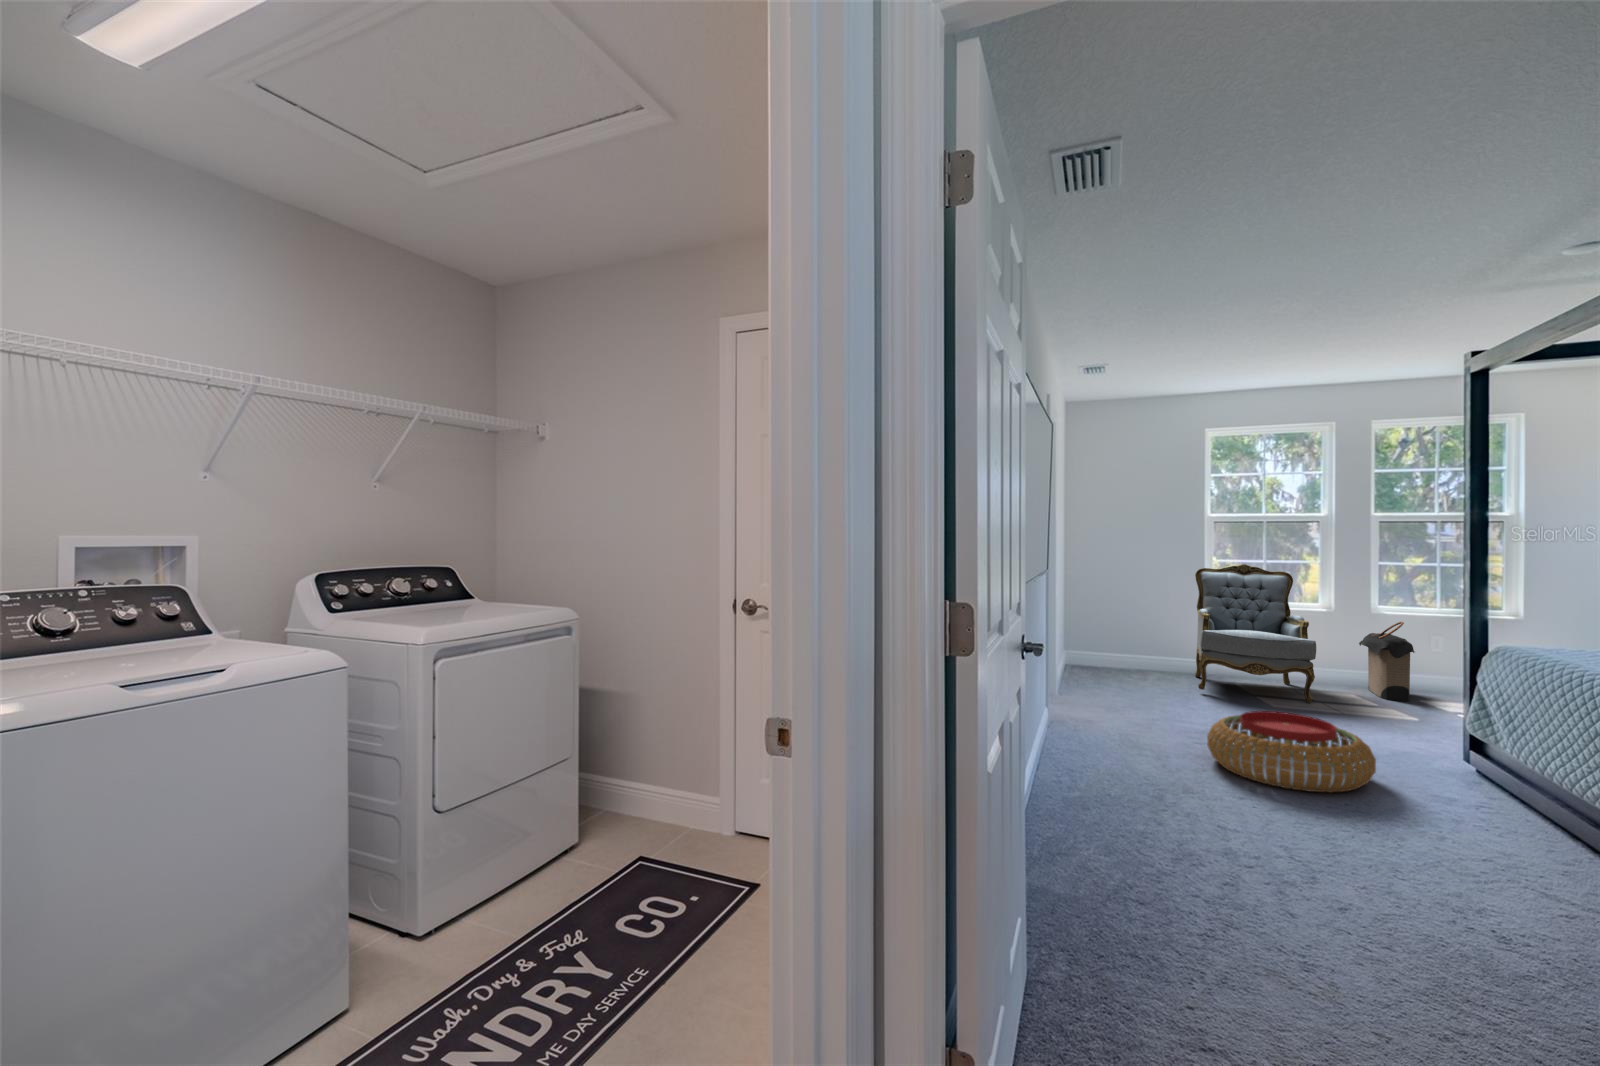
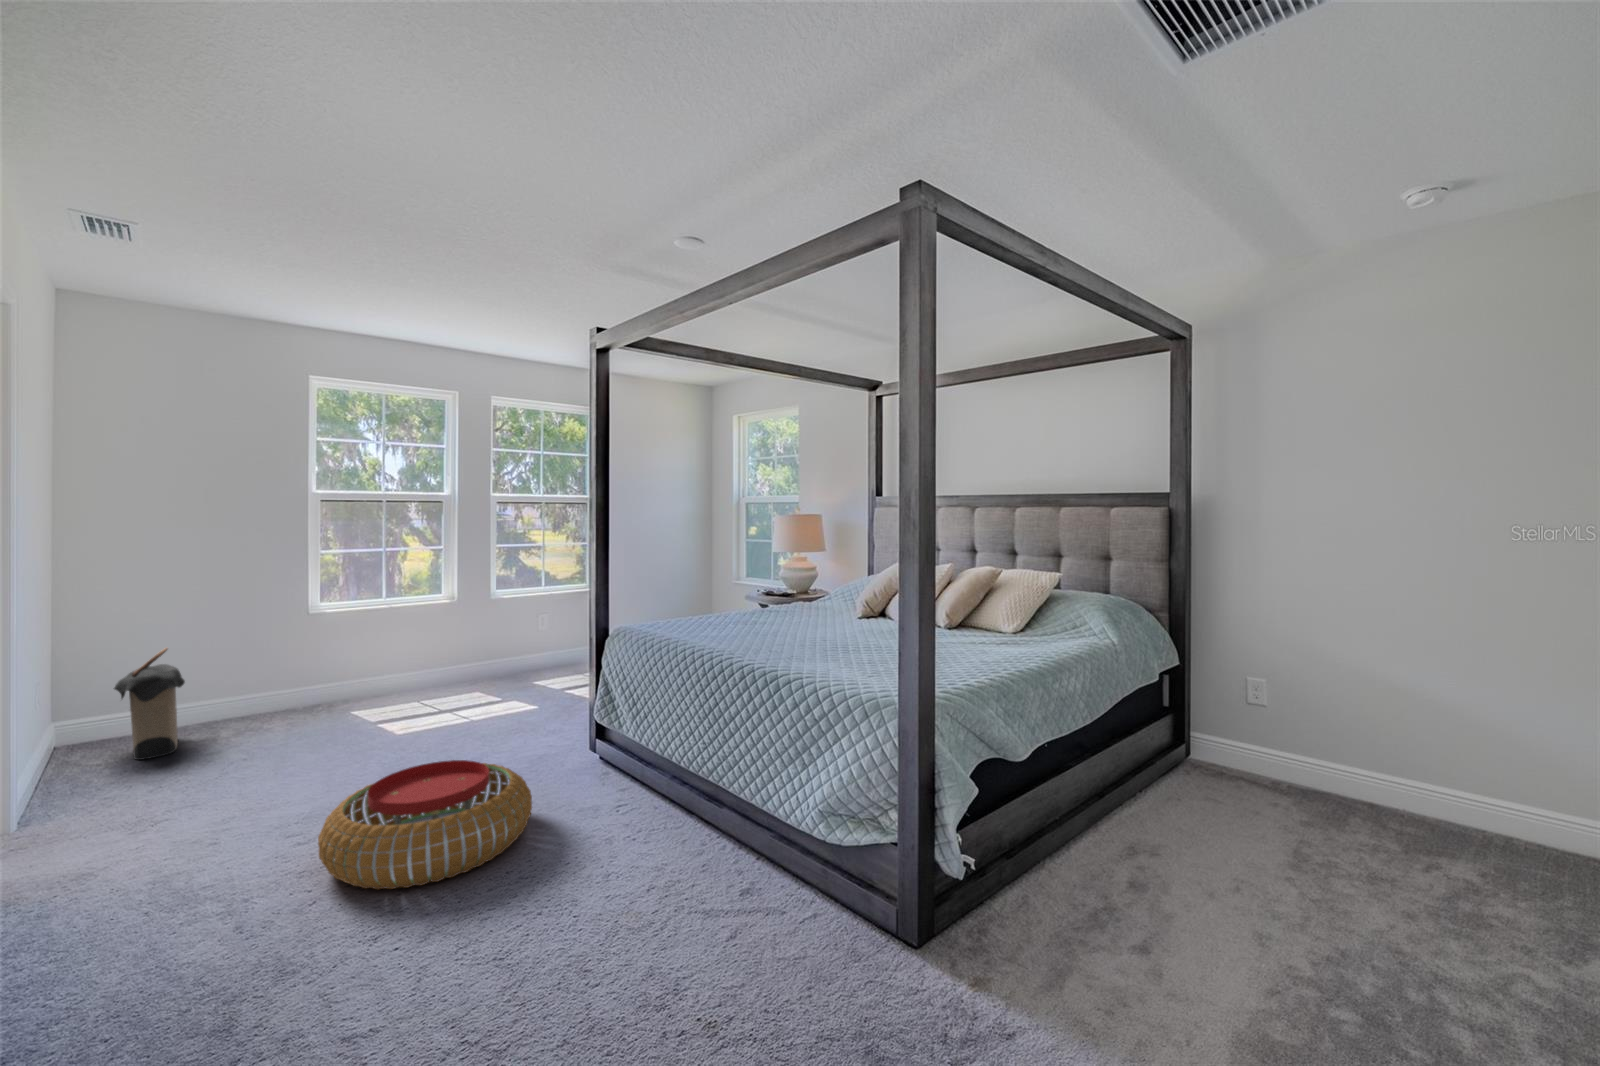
armchair: present [1195,564,1316,703] -> none [283,565,440,743]
laundry hamper: present [1359,621,1414,701] -> present [114,648,185,760]

